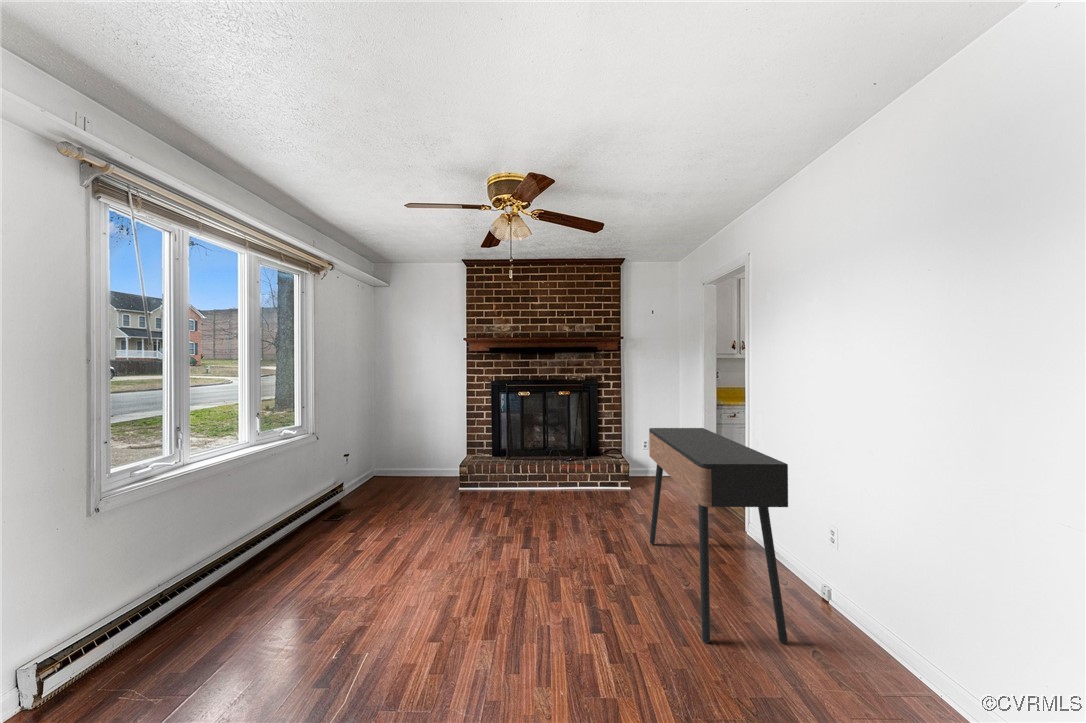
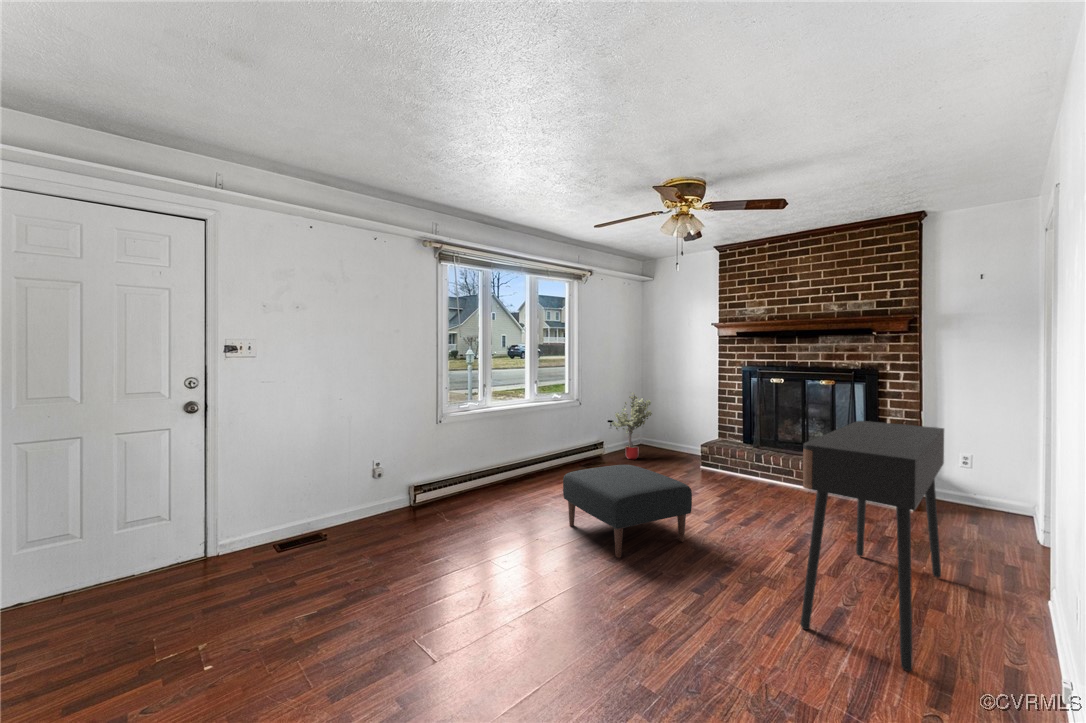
potted tree: none [350,415,399,497] -> present [611,392,652,460]
ottoman: none [377,512,537,648] -> present [563,465,692,558]

